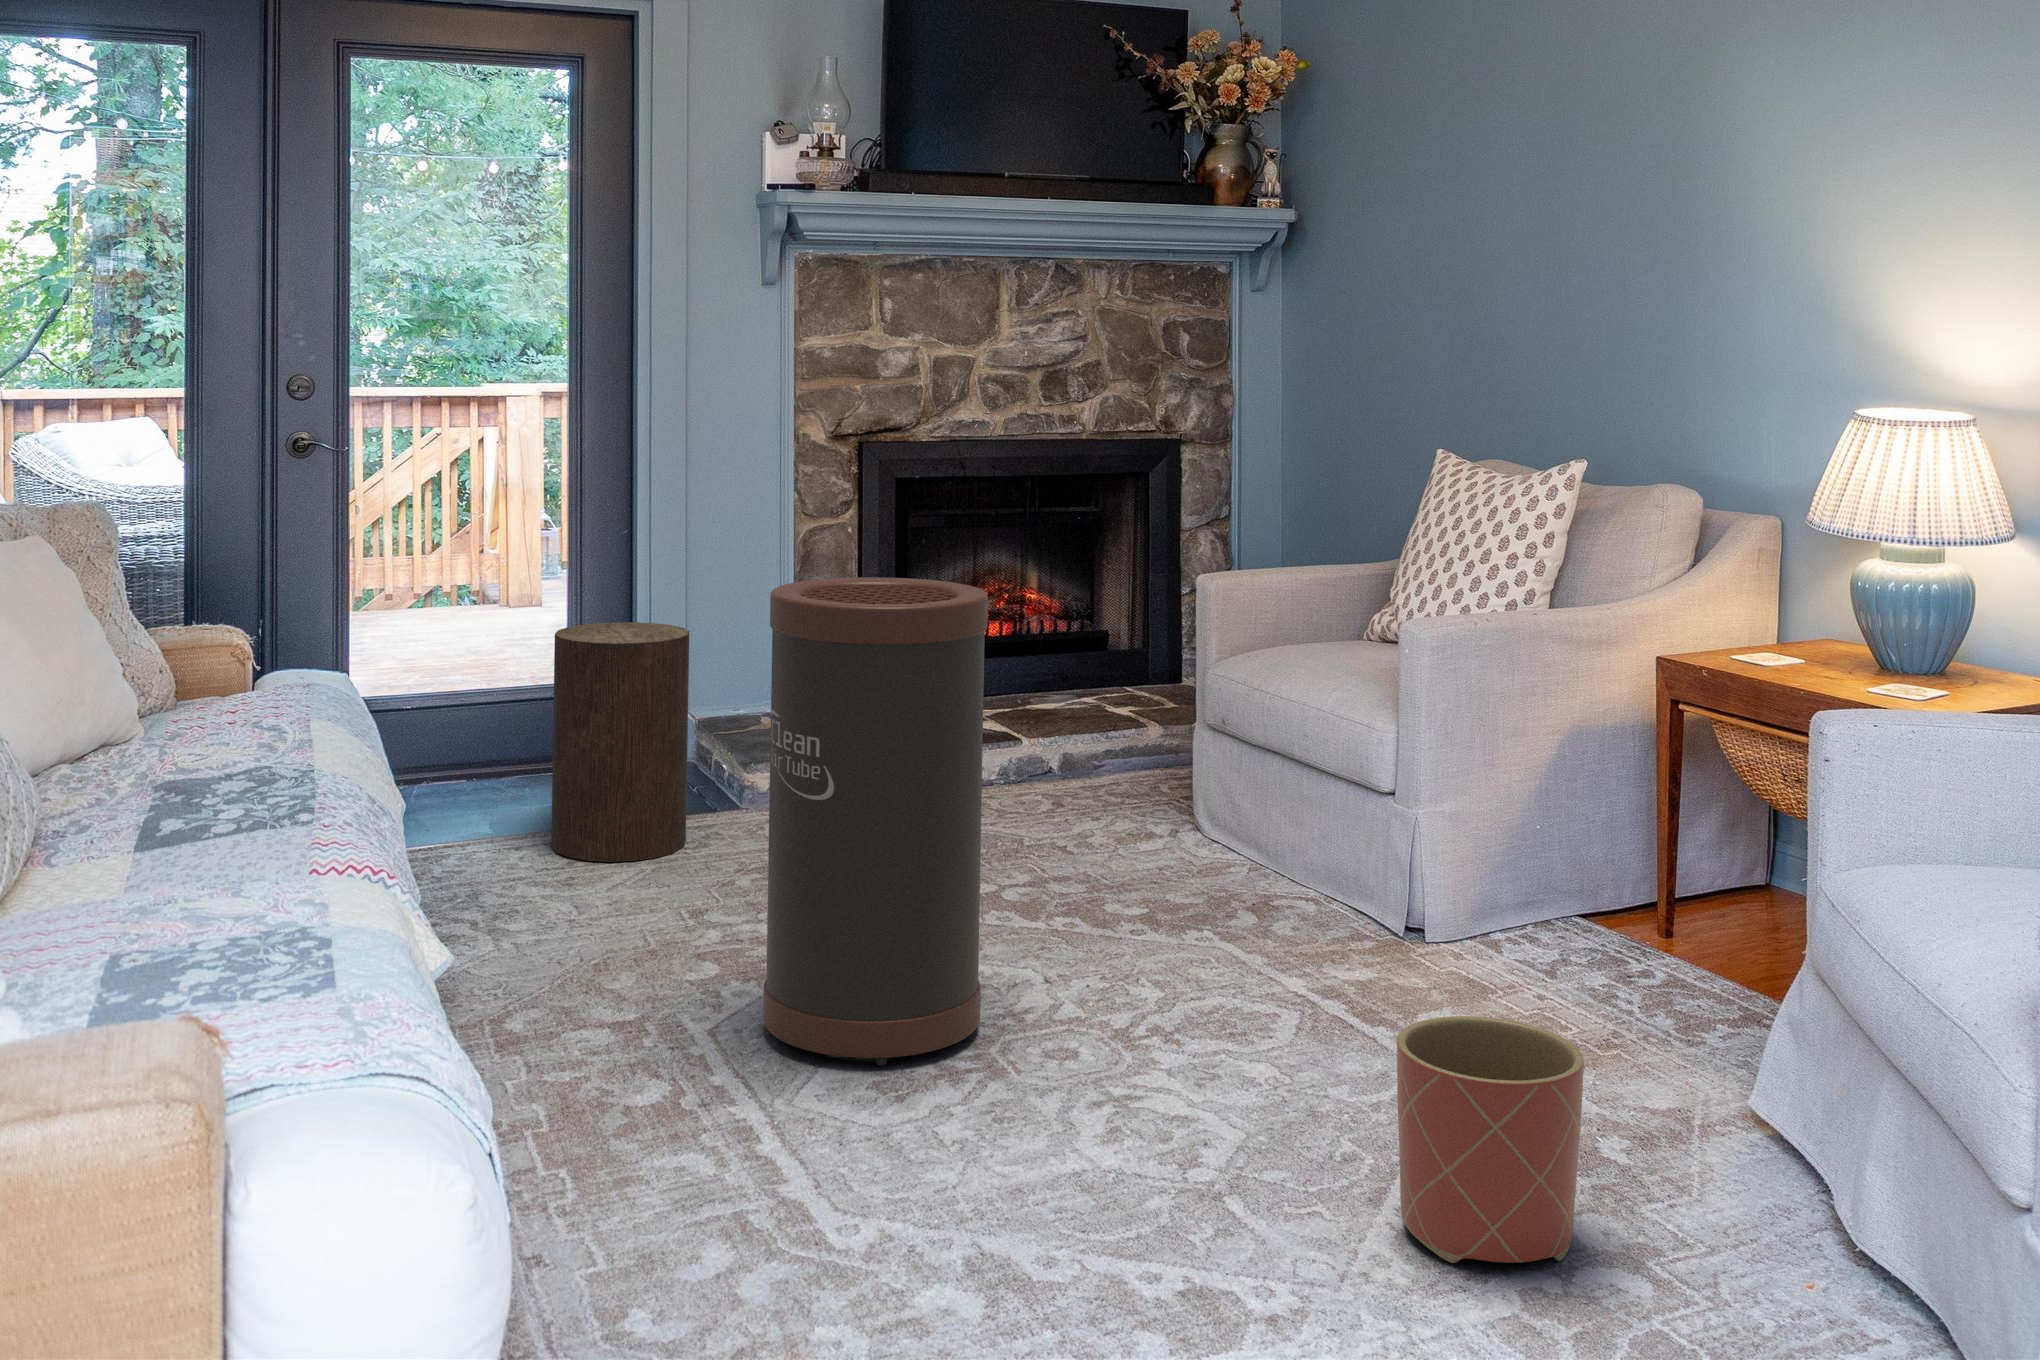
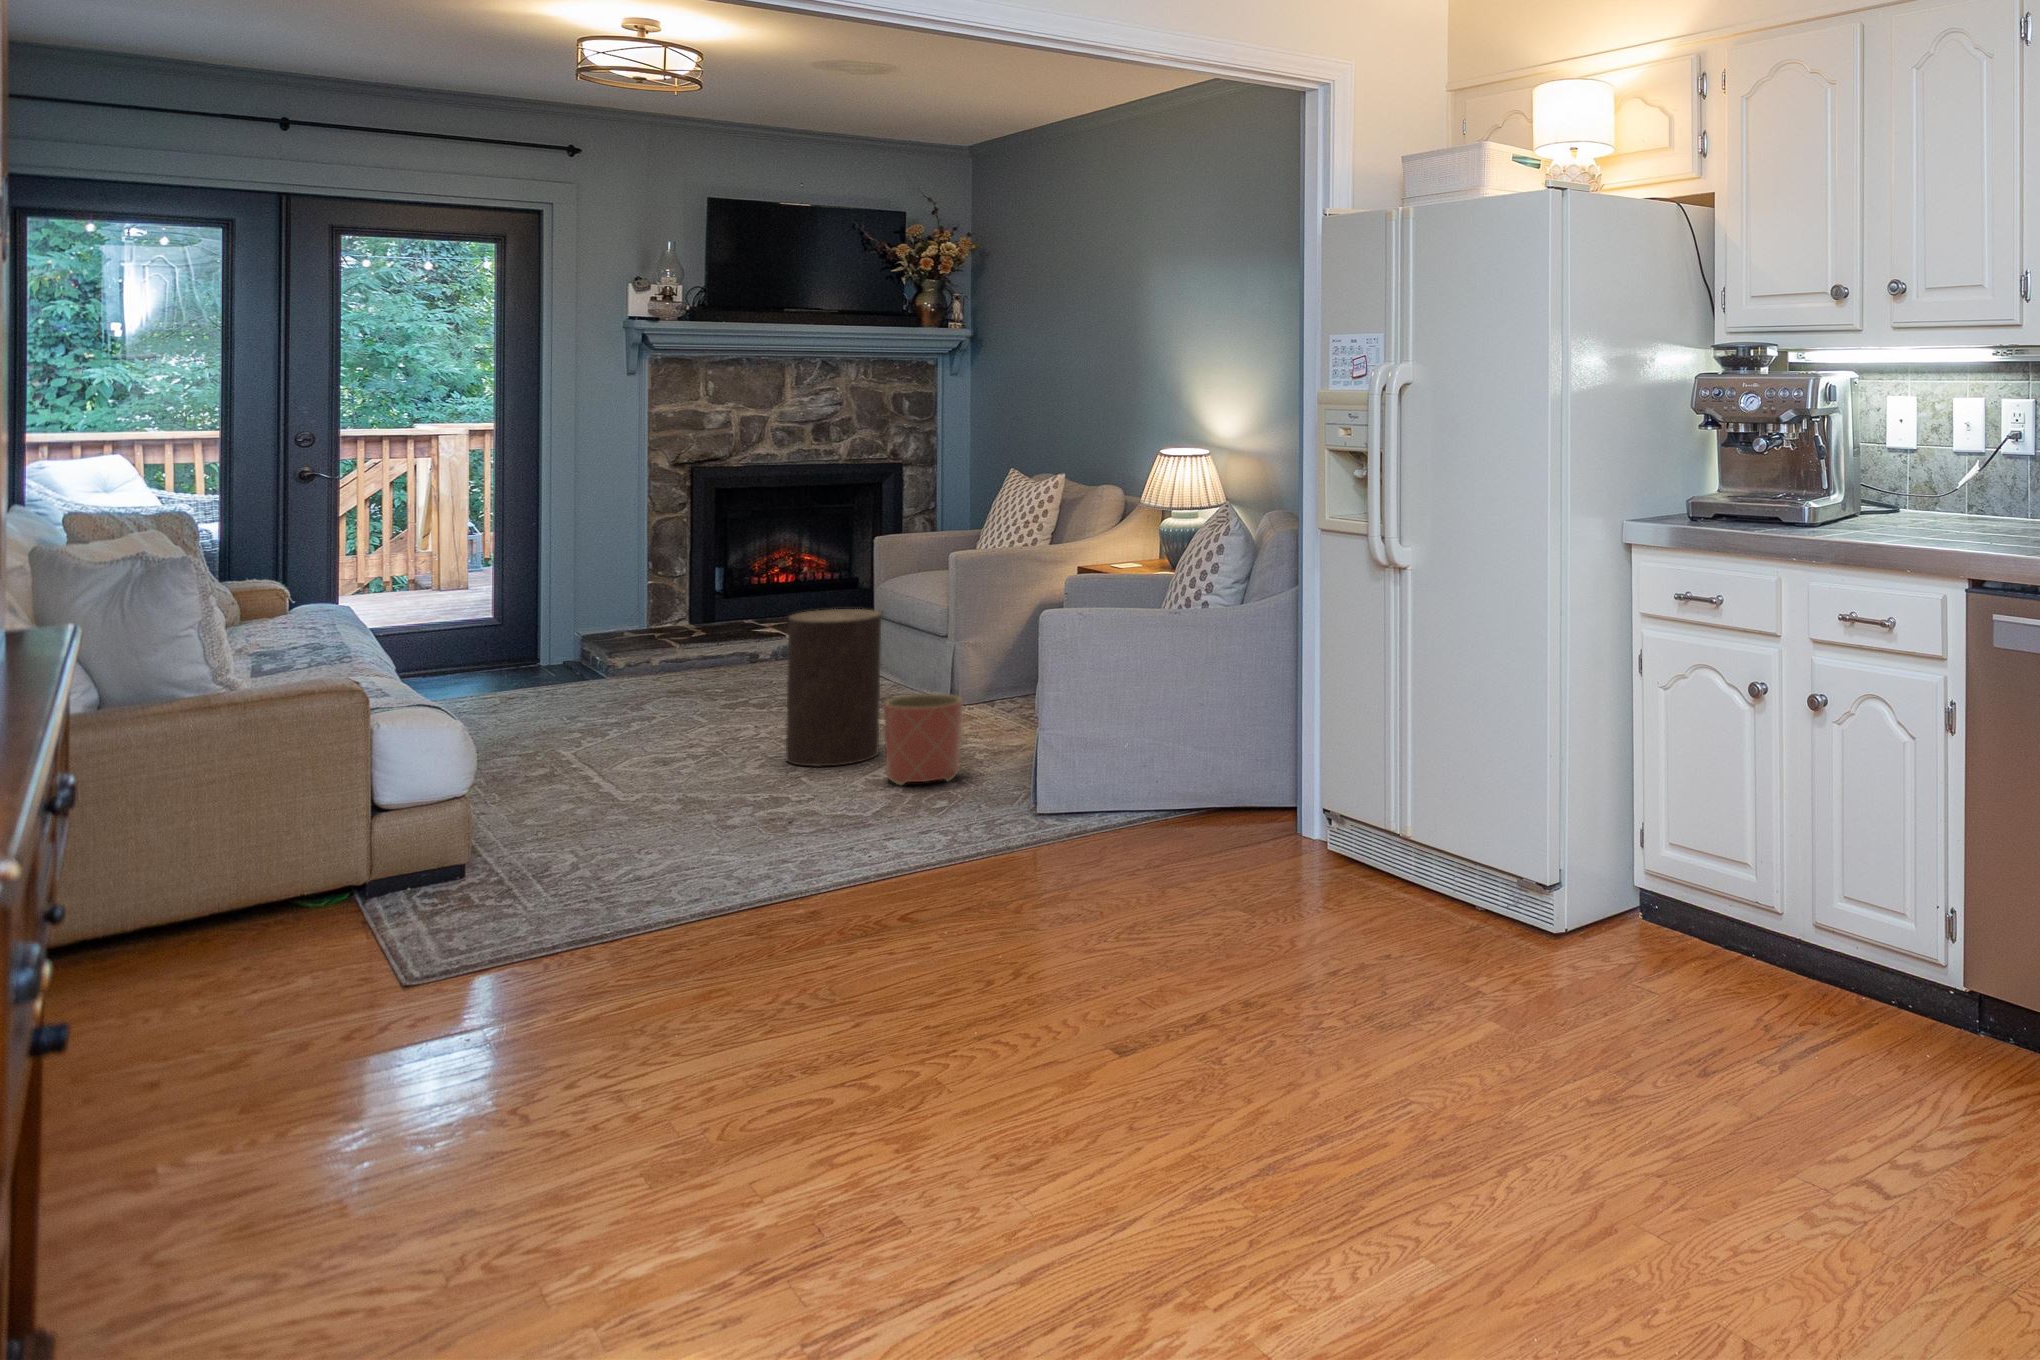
trash can: present [763,577,988,1065] -> none [603,528,723,756]
stool: present [551,622,689,862] -> present [786,609,881,766]

